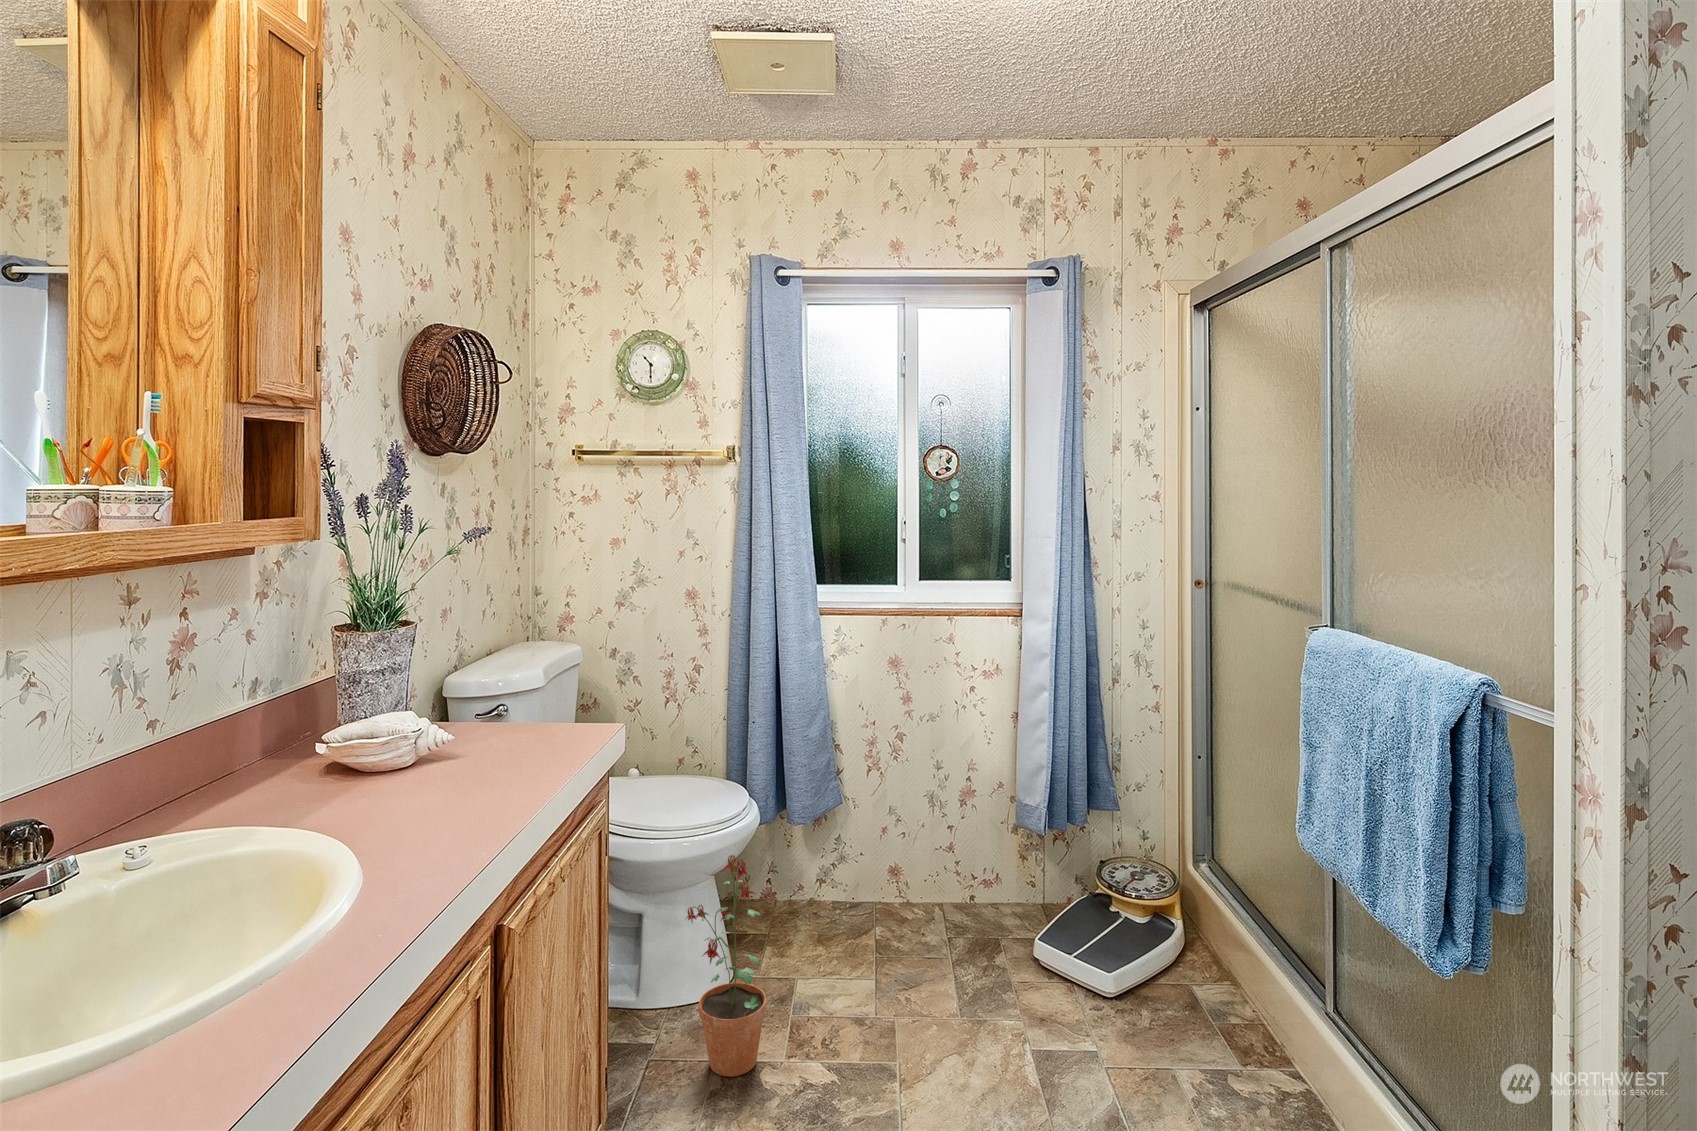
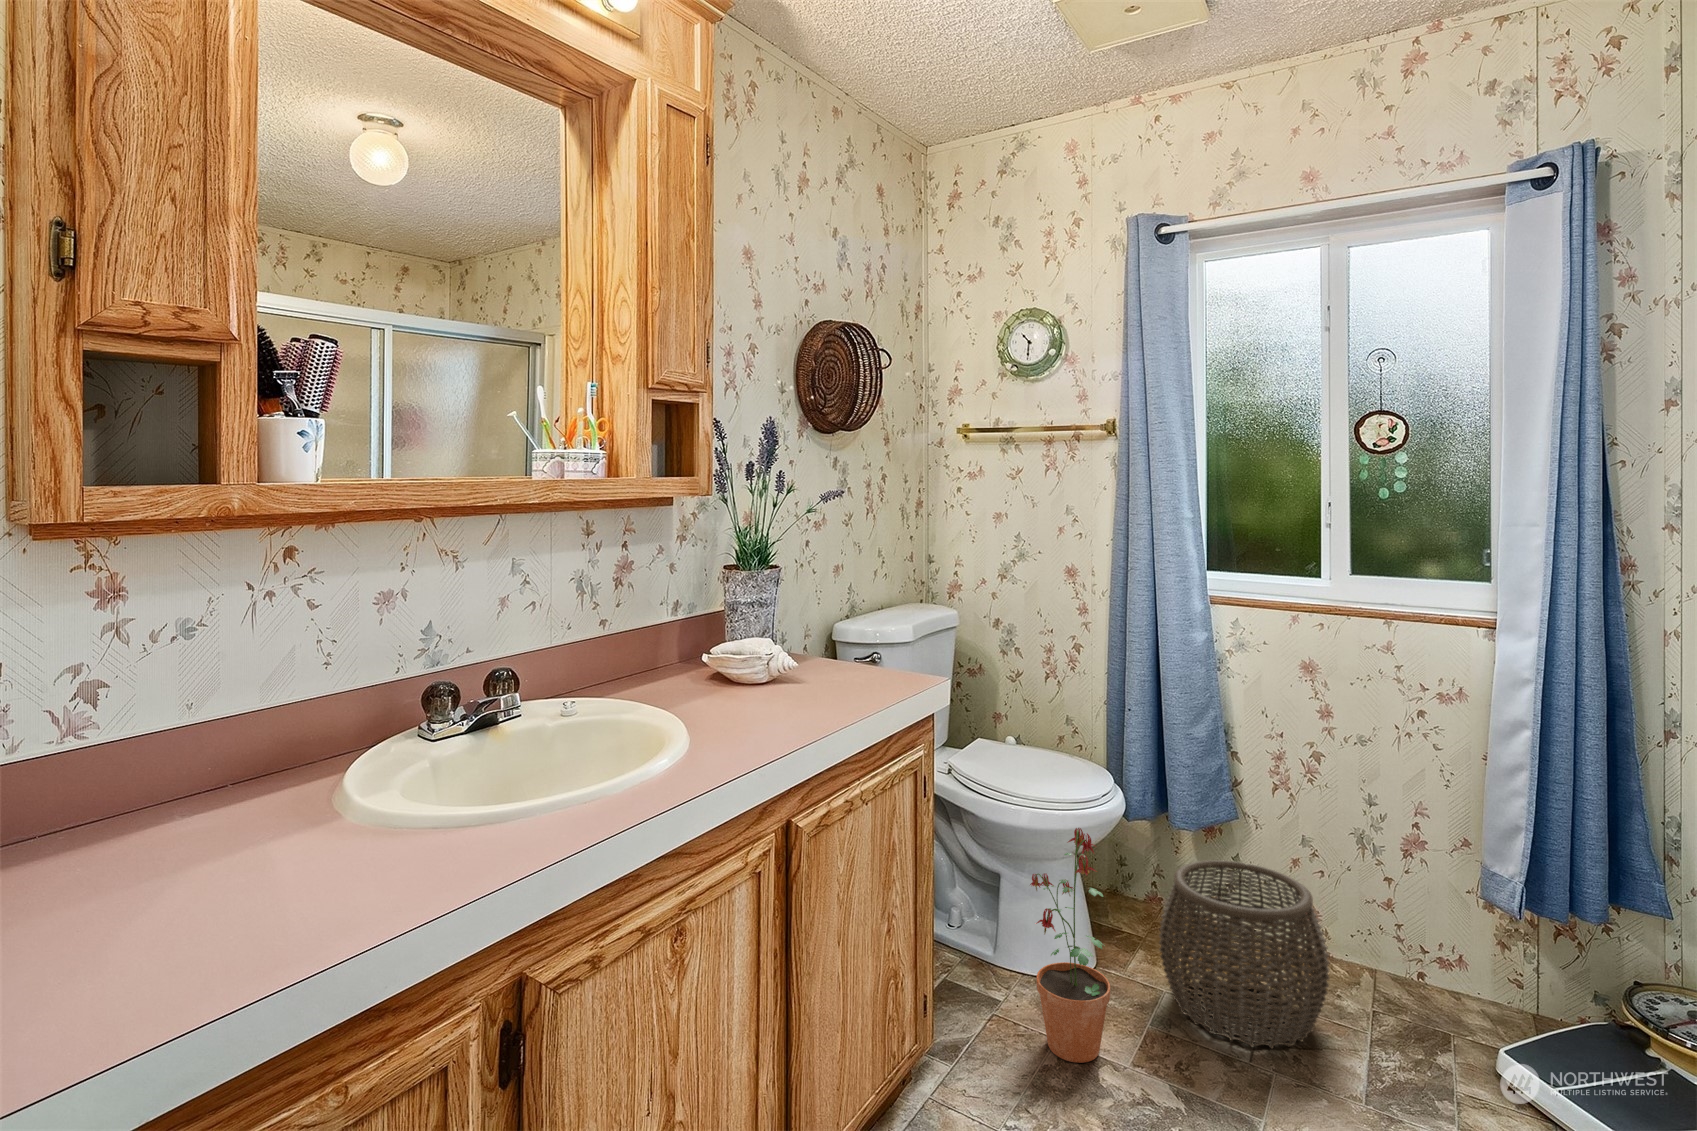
woven basket: none [793,855,925,1013] -> present [1159,860,1329,1048]

